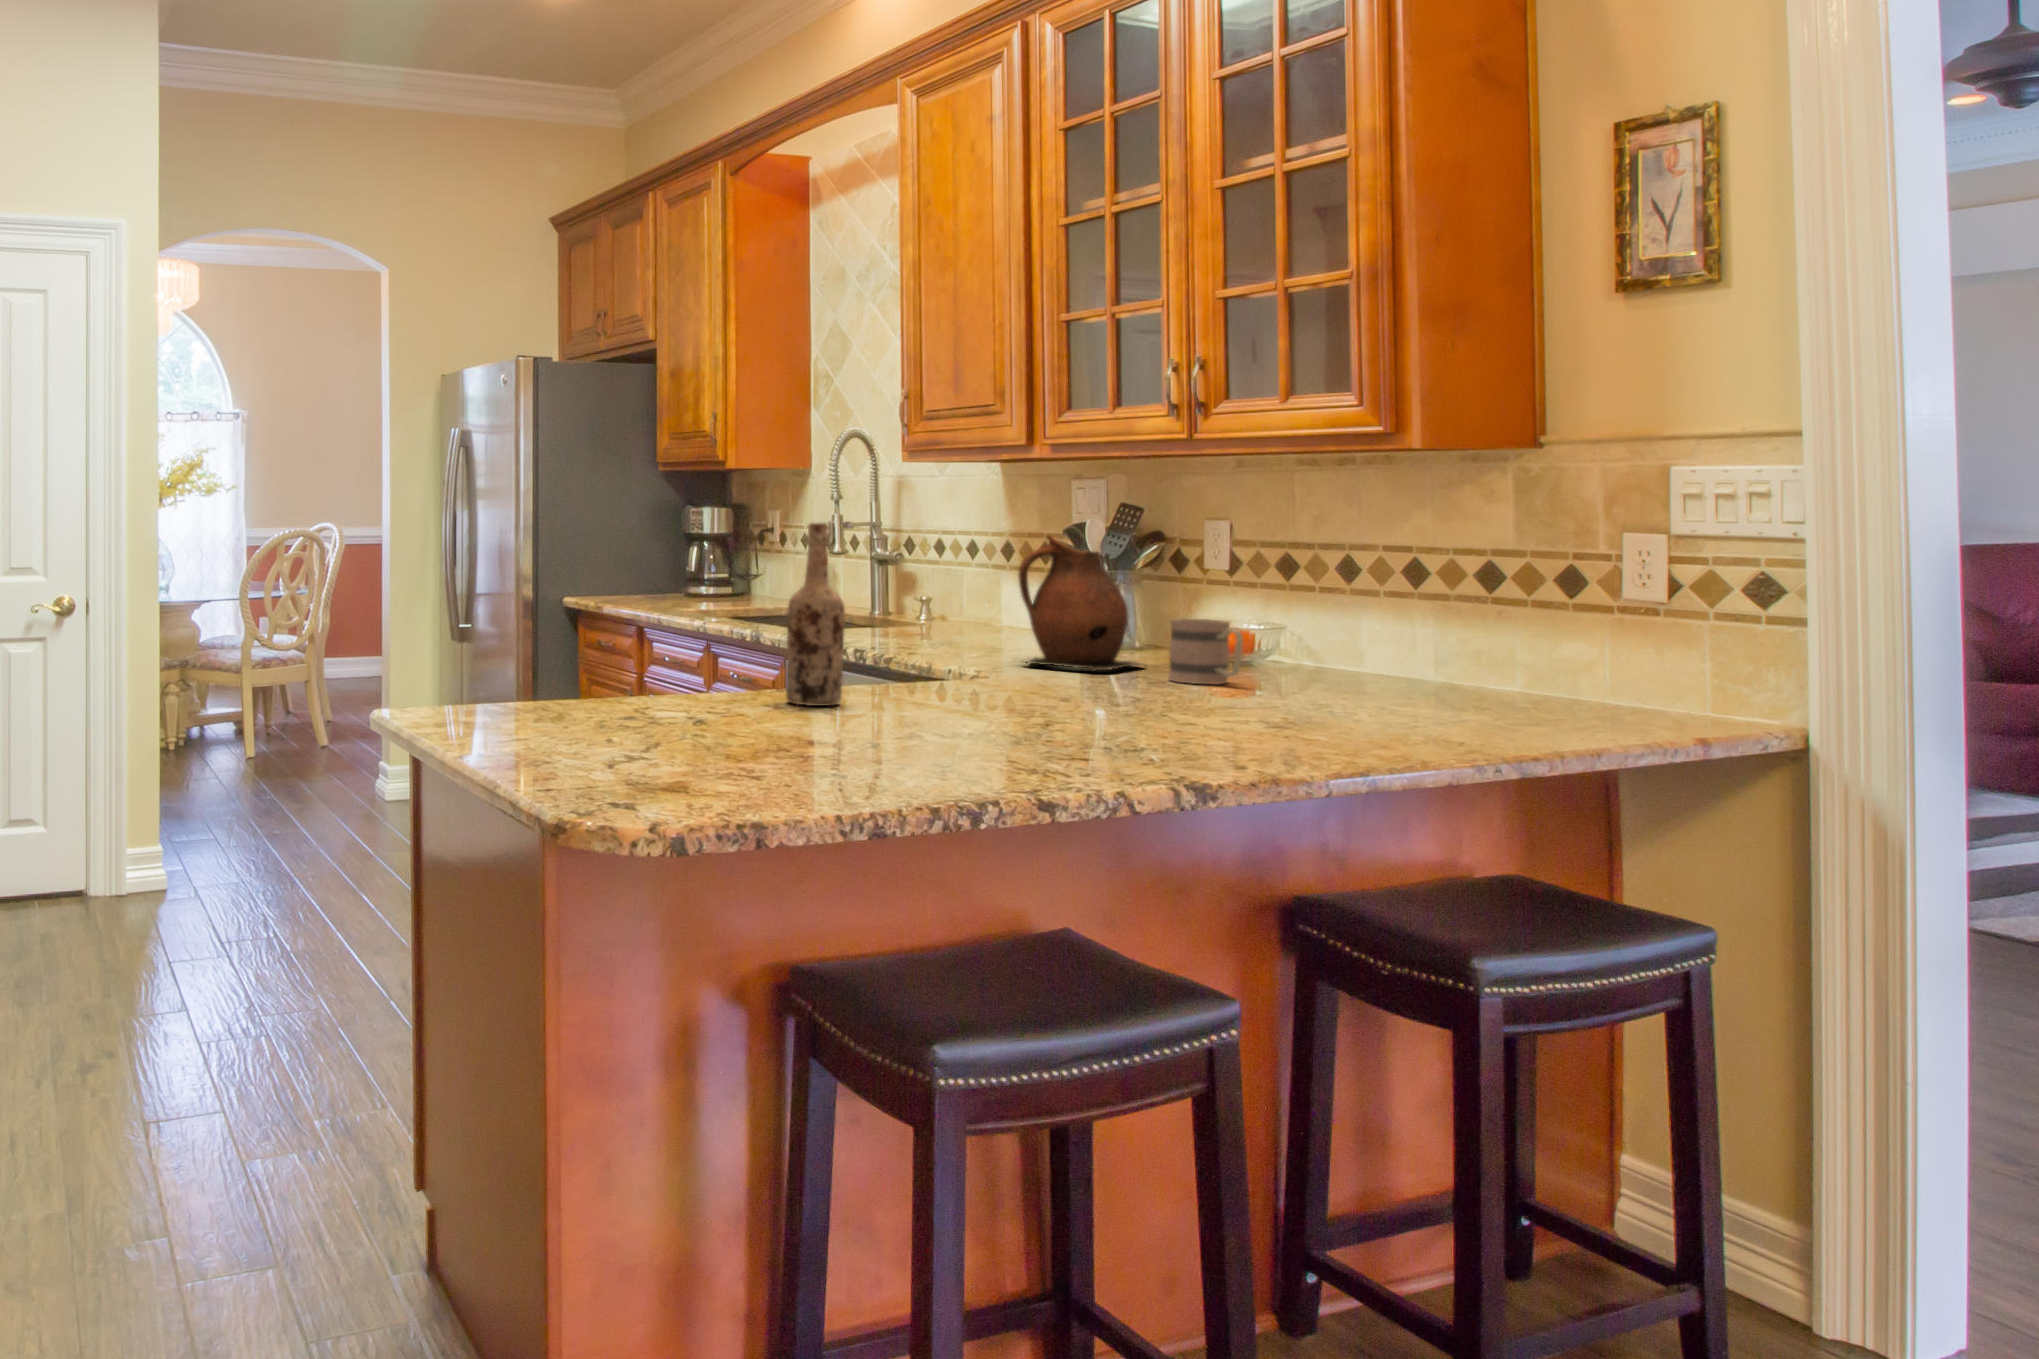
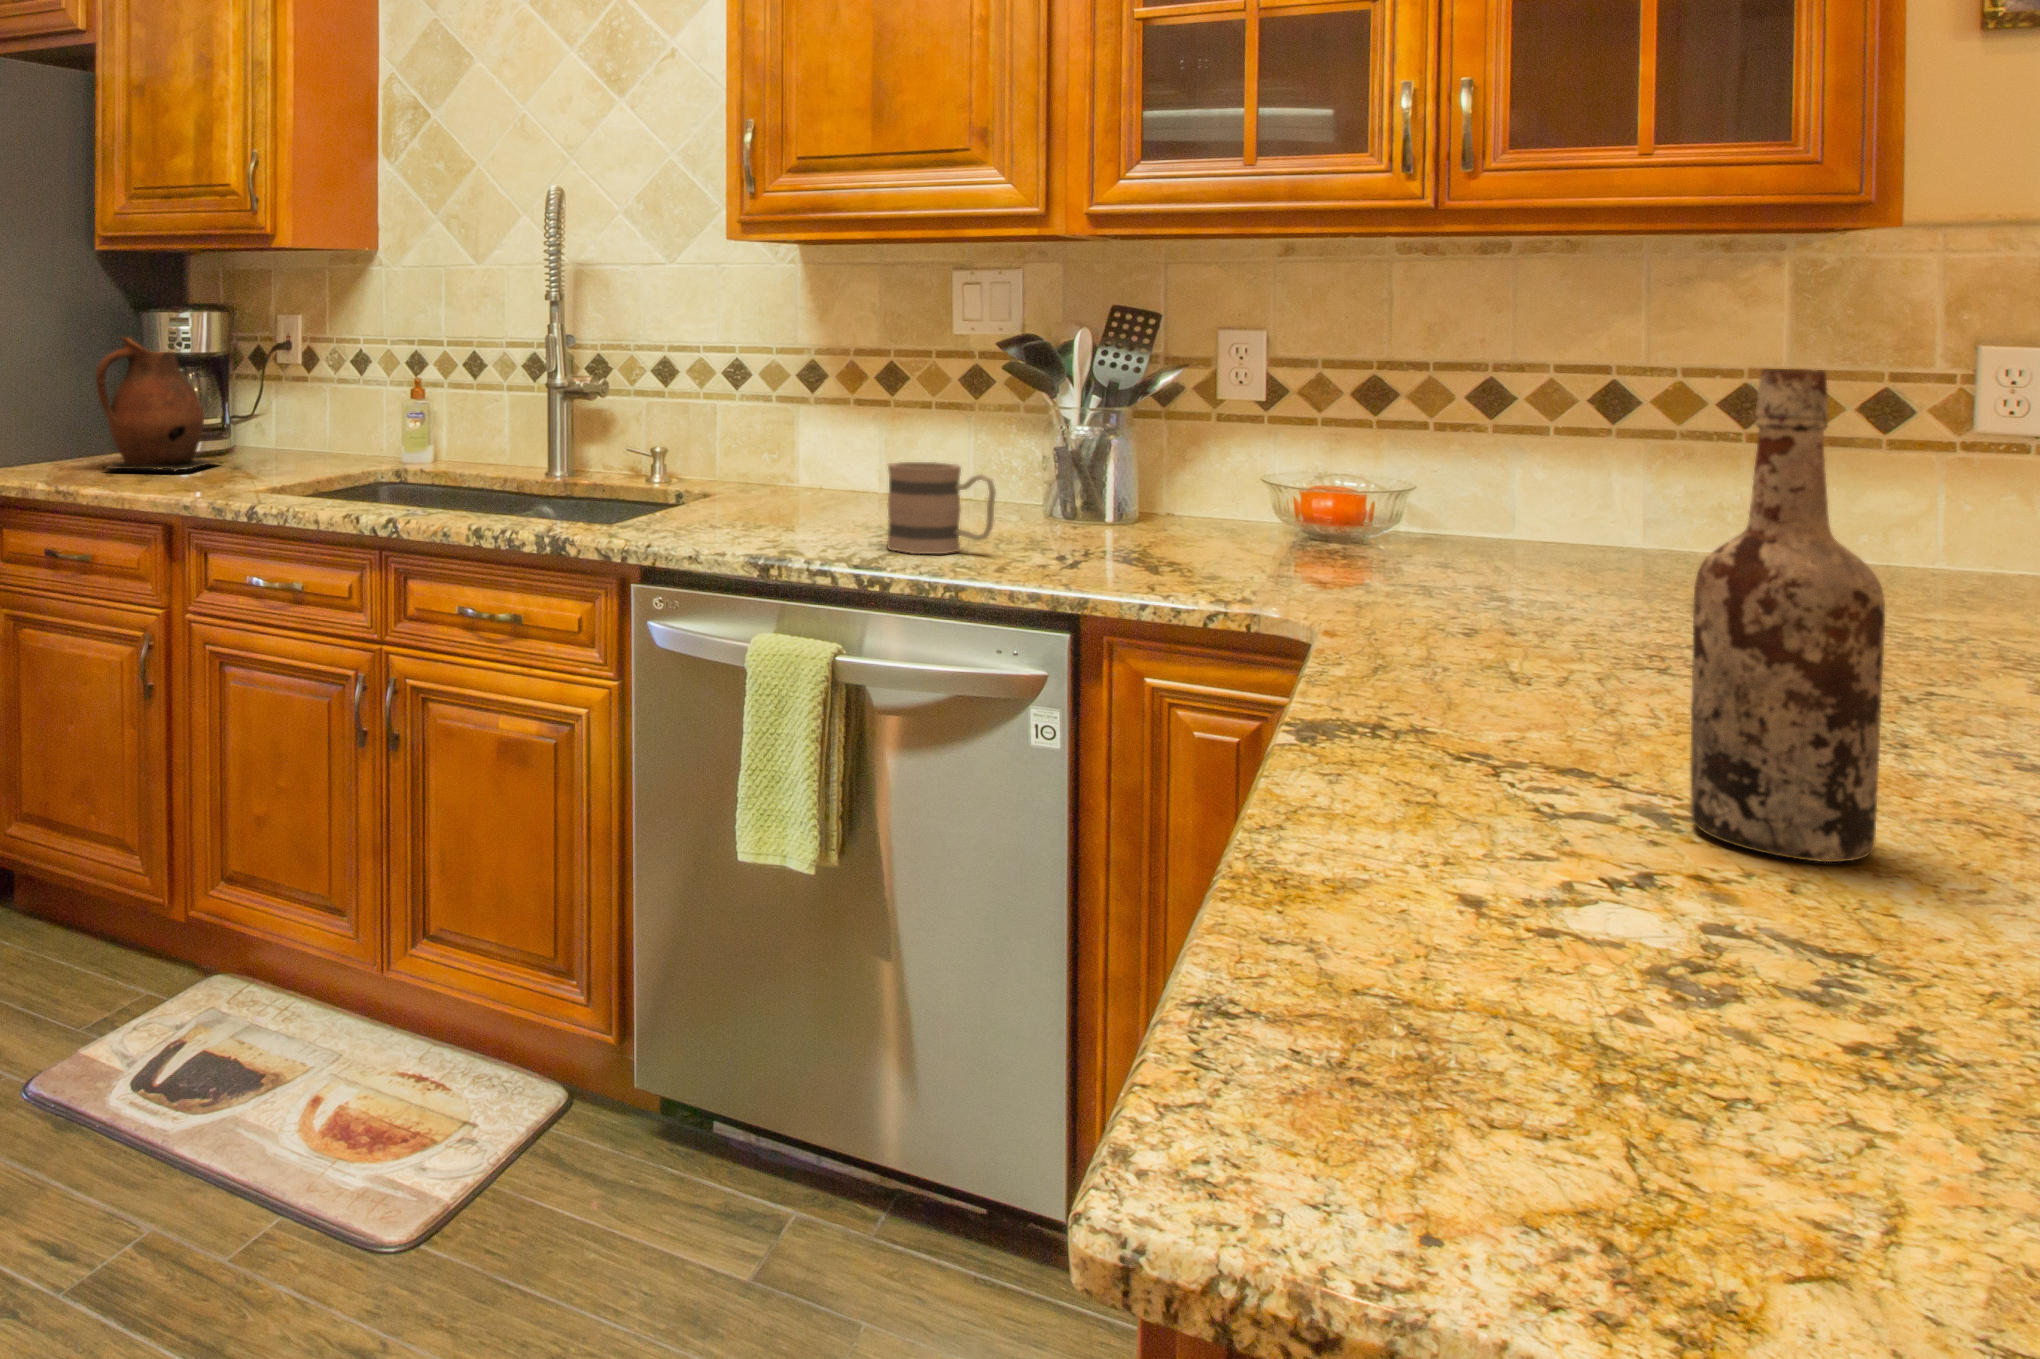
ceramic pitcher: present [1019,535,1142,671] -> present [96,337,218,471]
mug: present [1169,619,1243,684] -> present [887,462,996,554]

